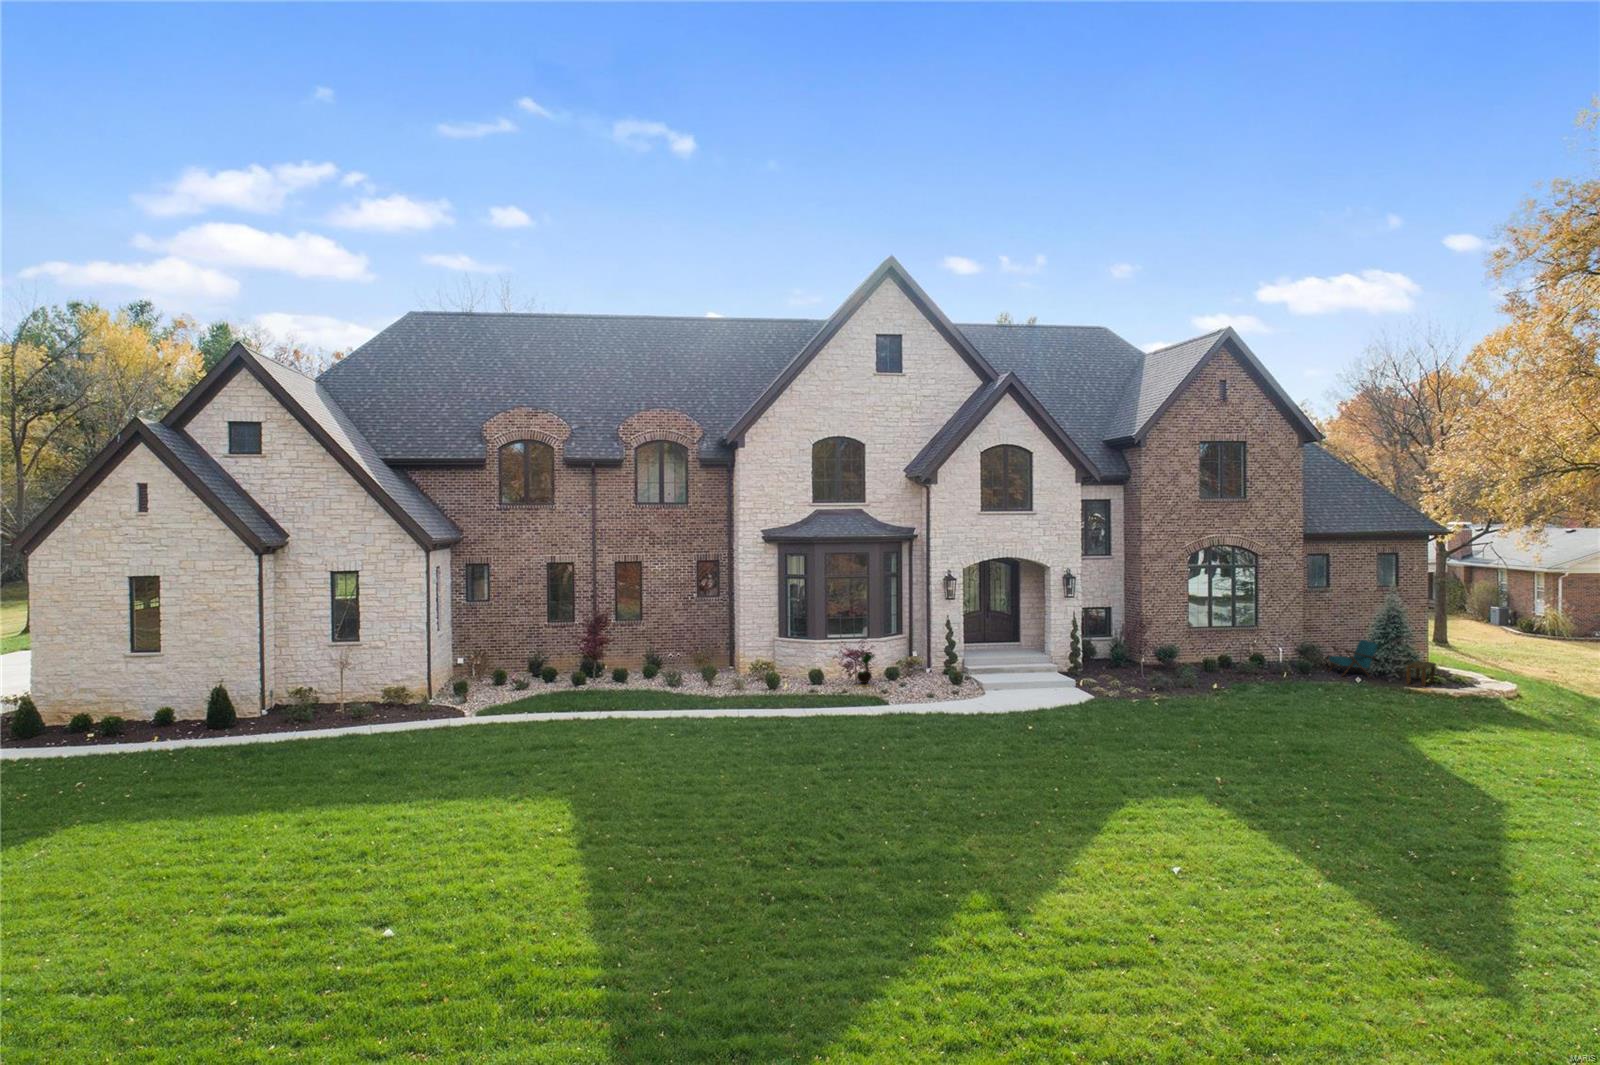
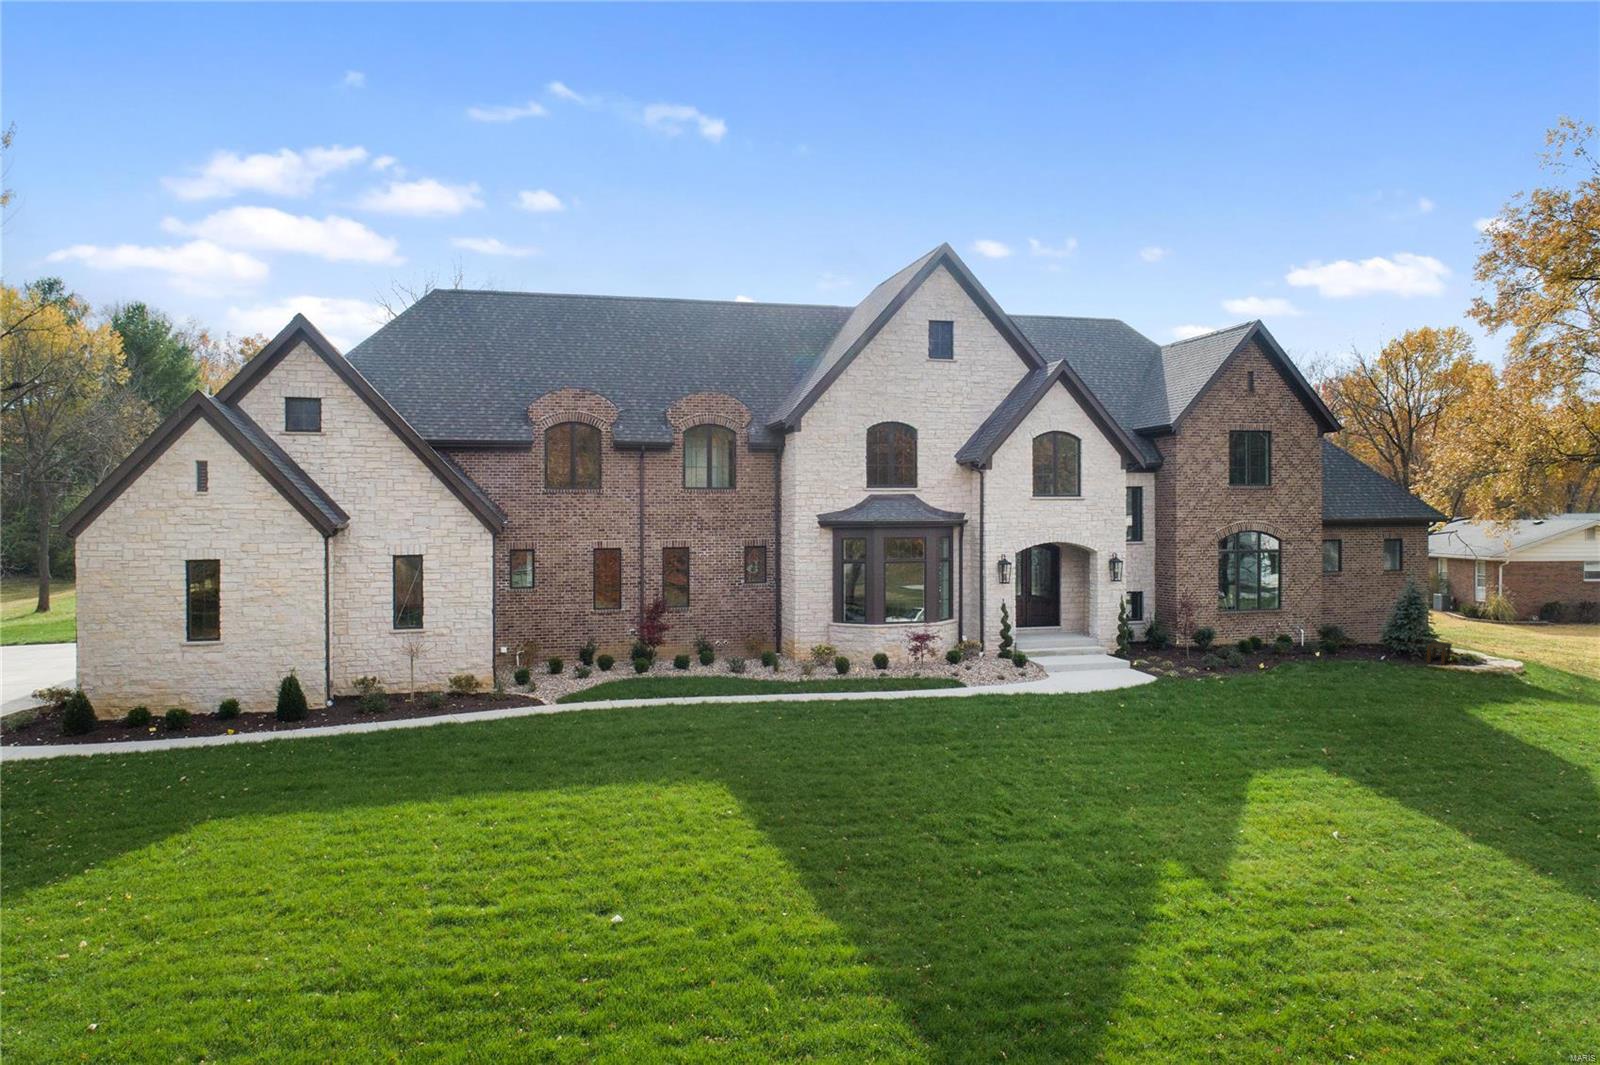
armchair: present [1328,640,1378,678] -> none [1349,621,1399,658]
potted tree: present [857,652,874,683] -> none [919,634,939,667]

